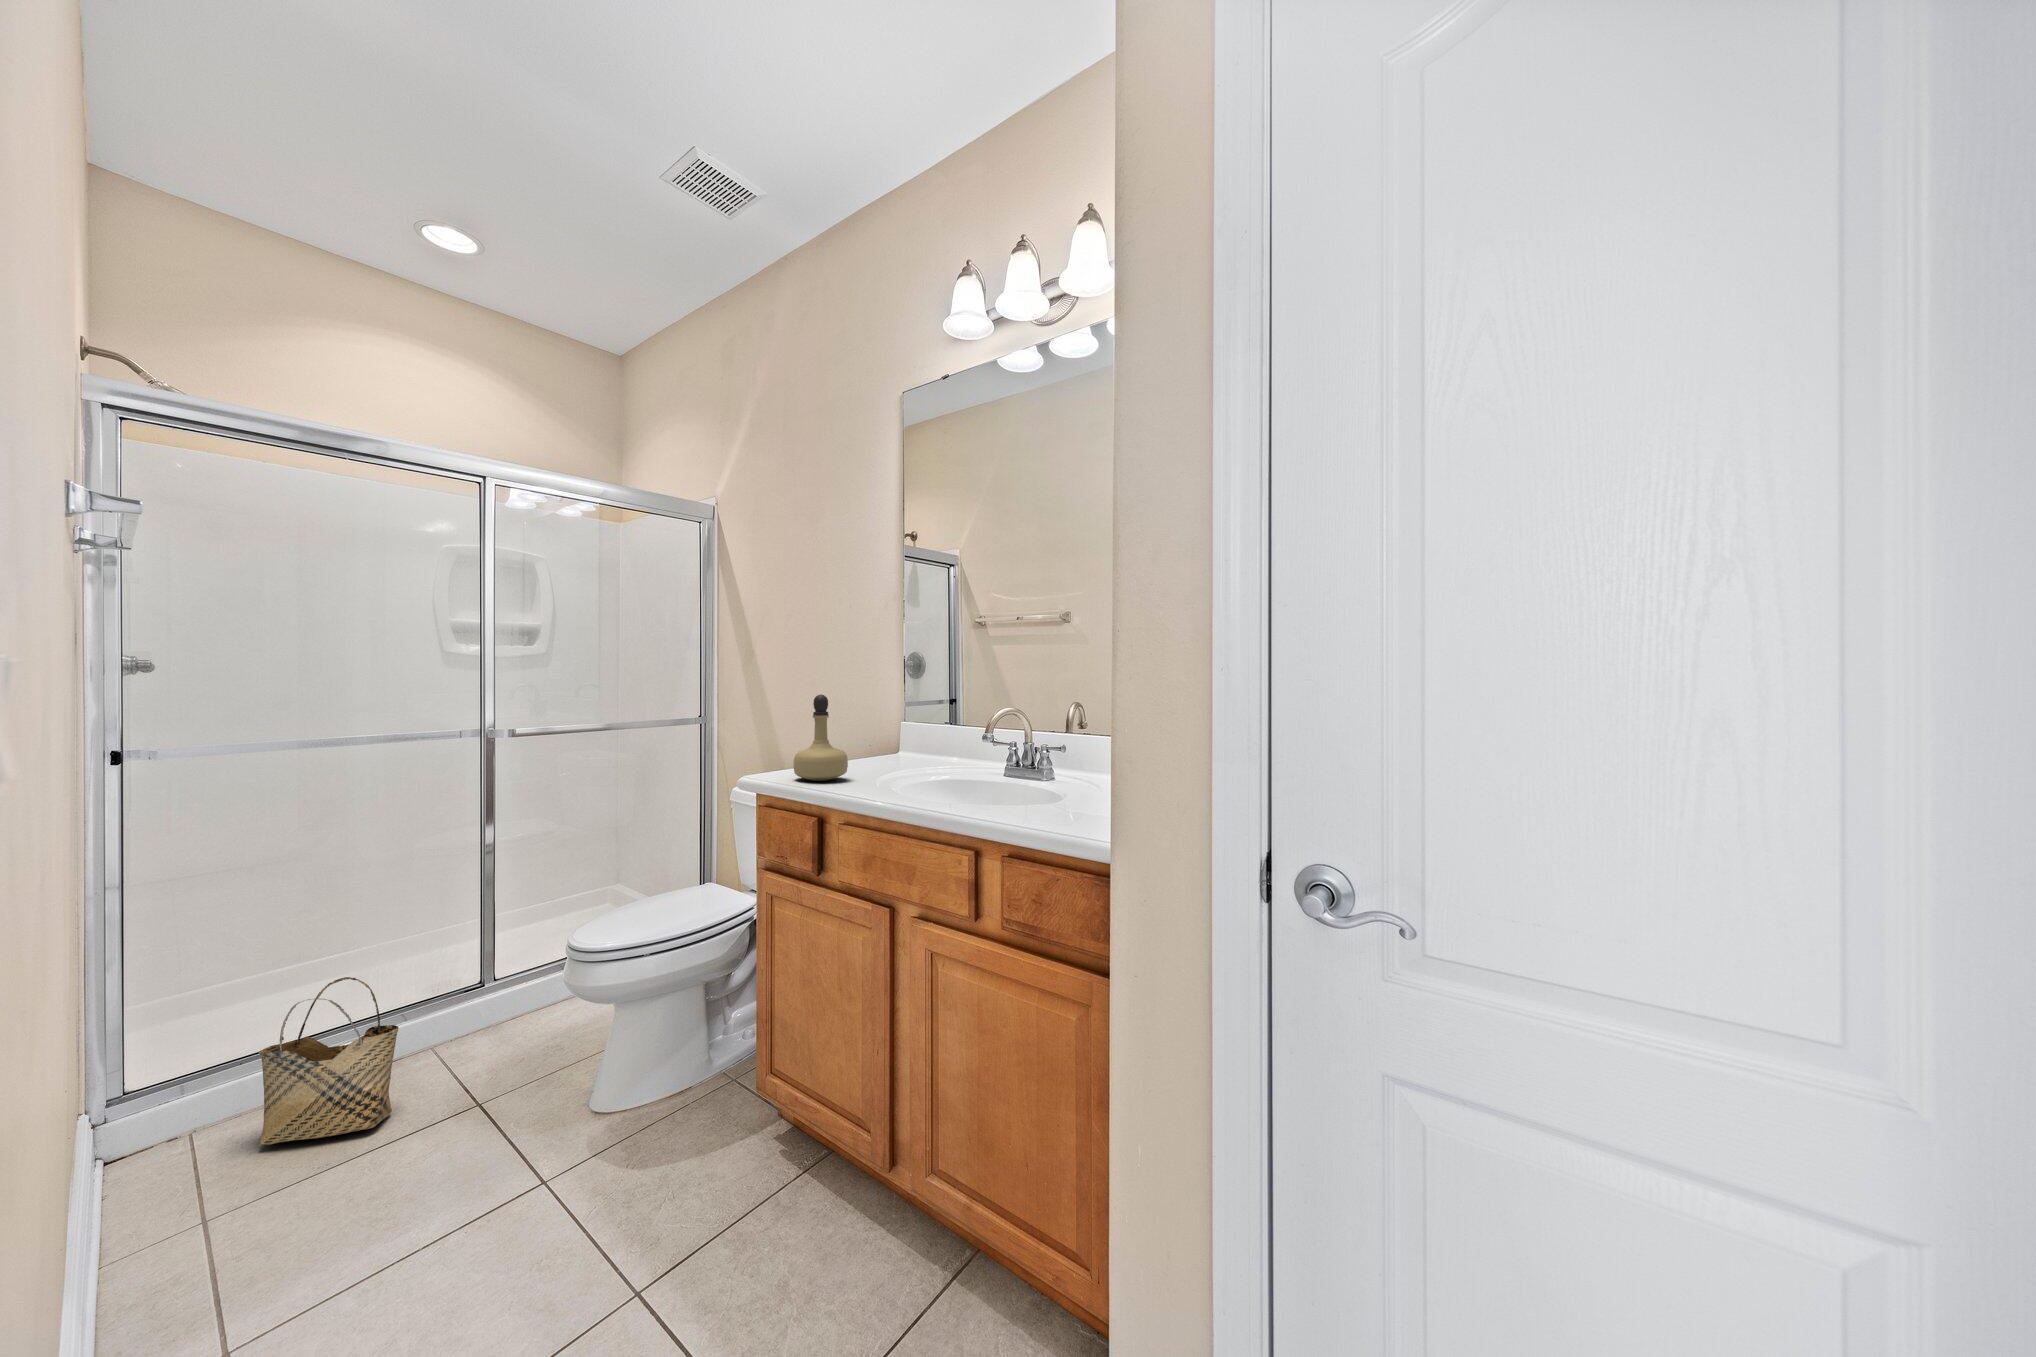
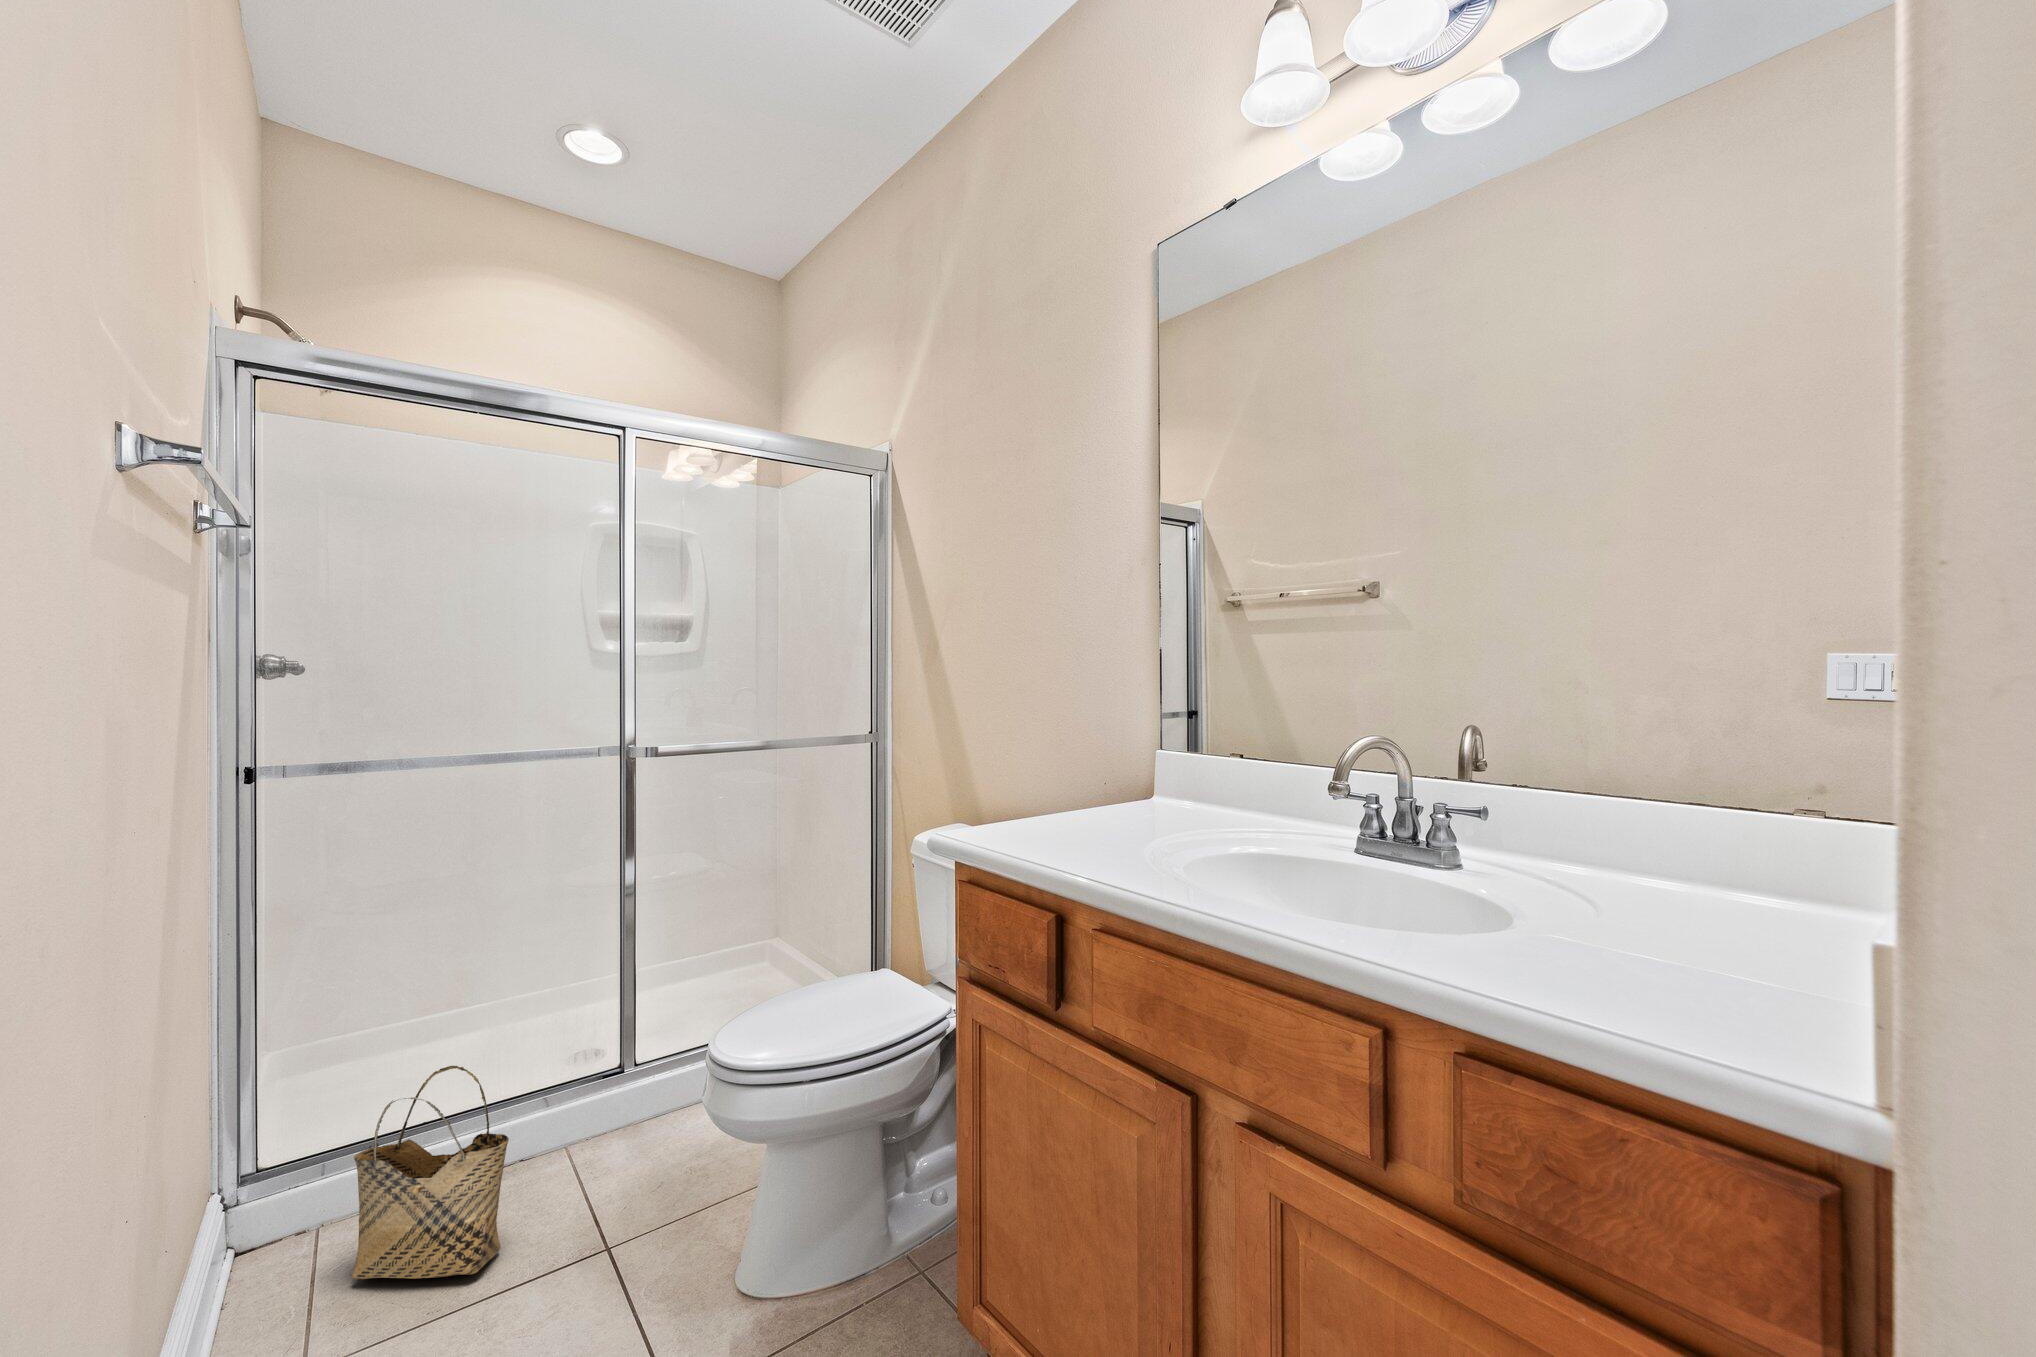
perfume bottle: present [793,694,848,781] -> none [1014,710,1097,848]

